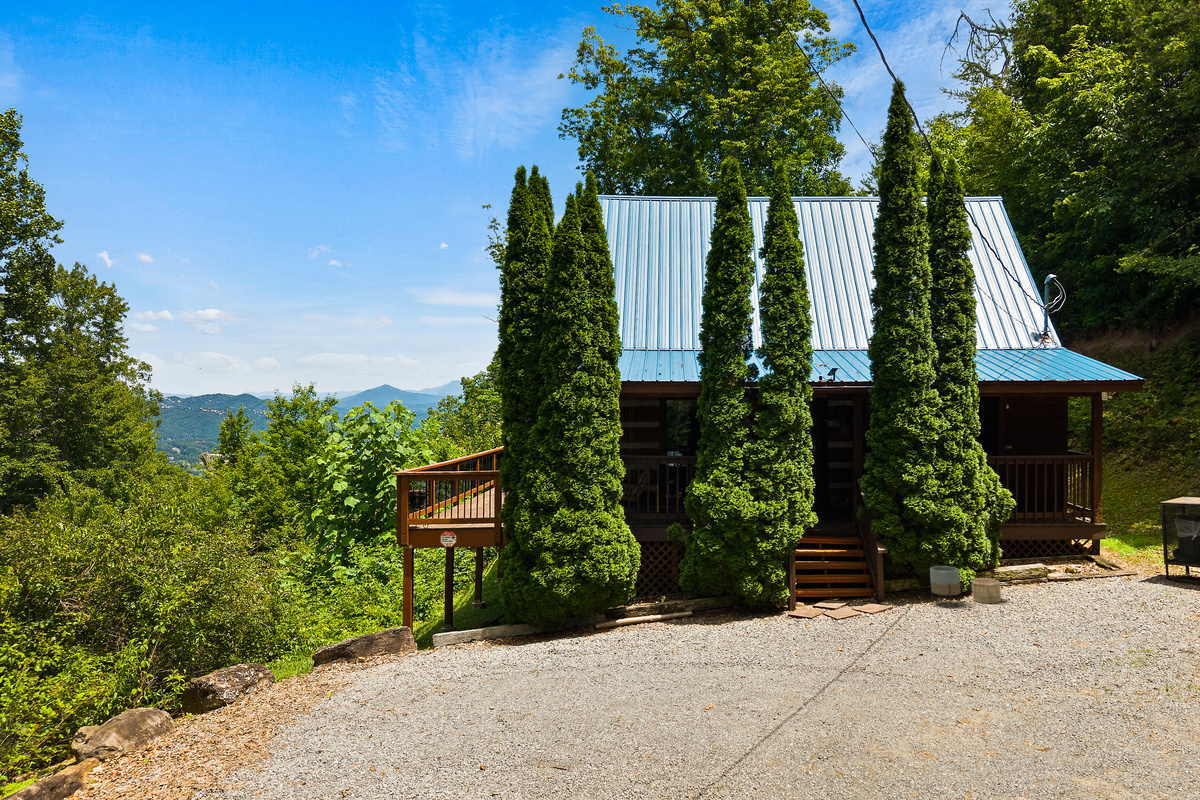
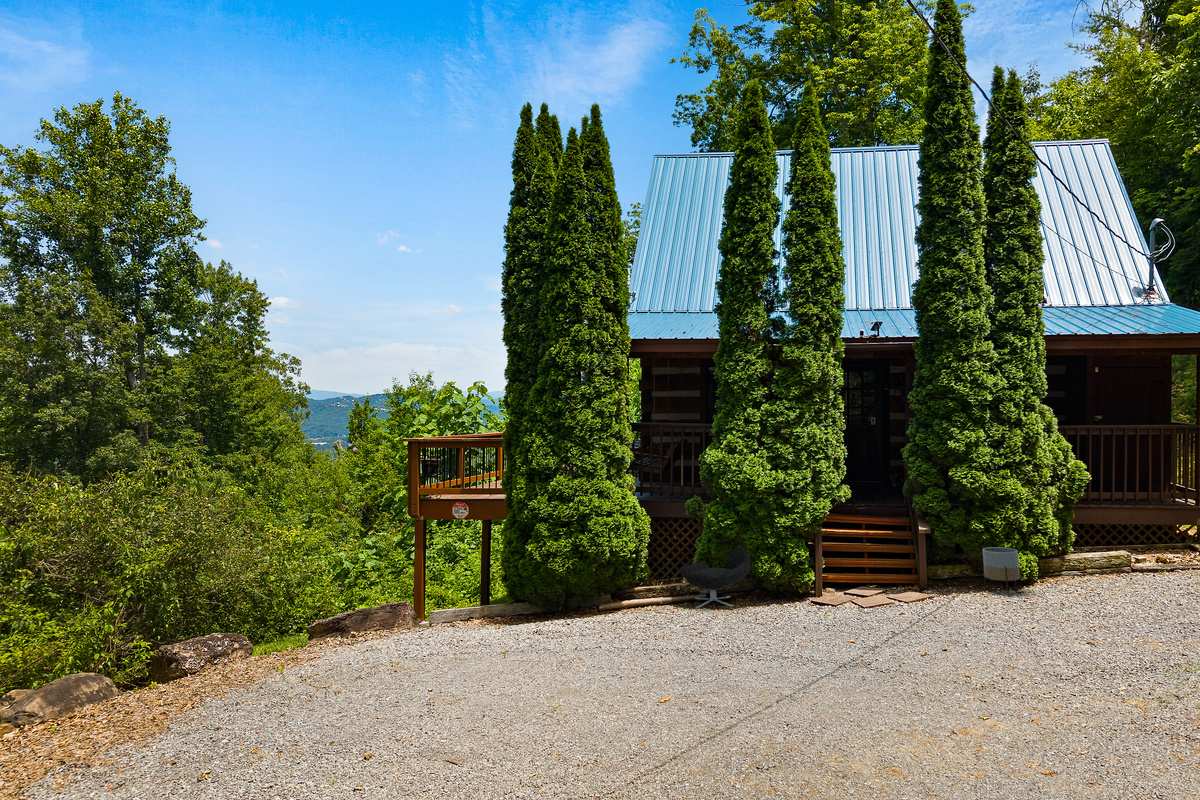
lounge chair: none [672,567,735,627] -> present [680,546,751,608]
wooden bucket: present [971,578,1001,603] -> none [1033,562,1071,592]

